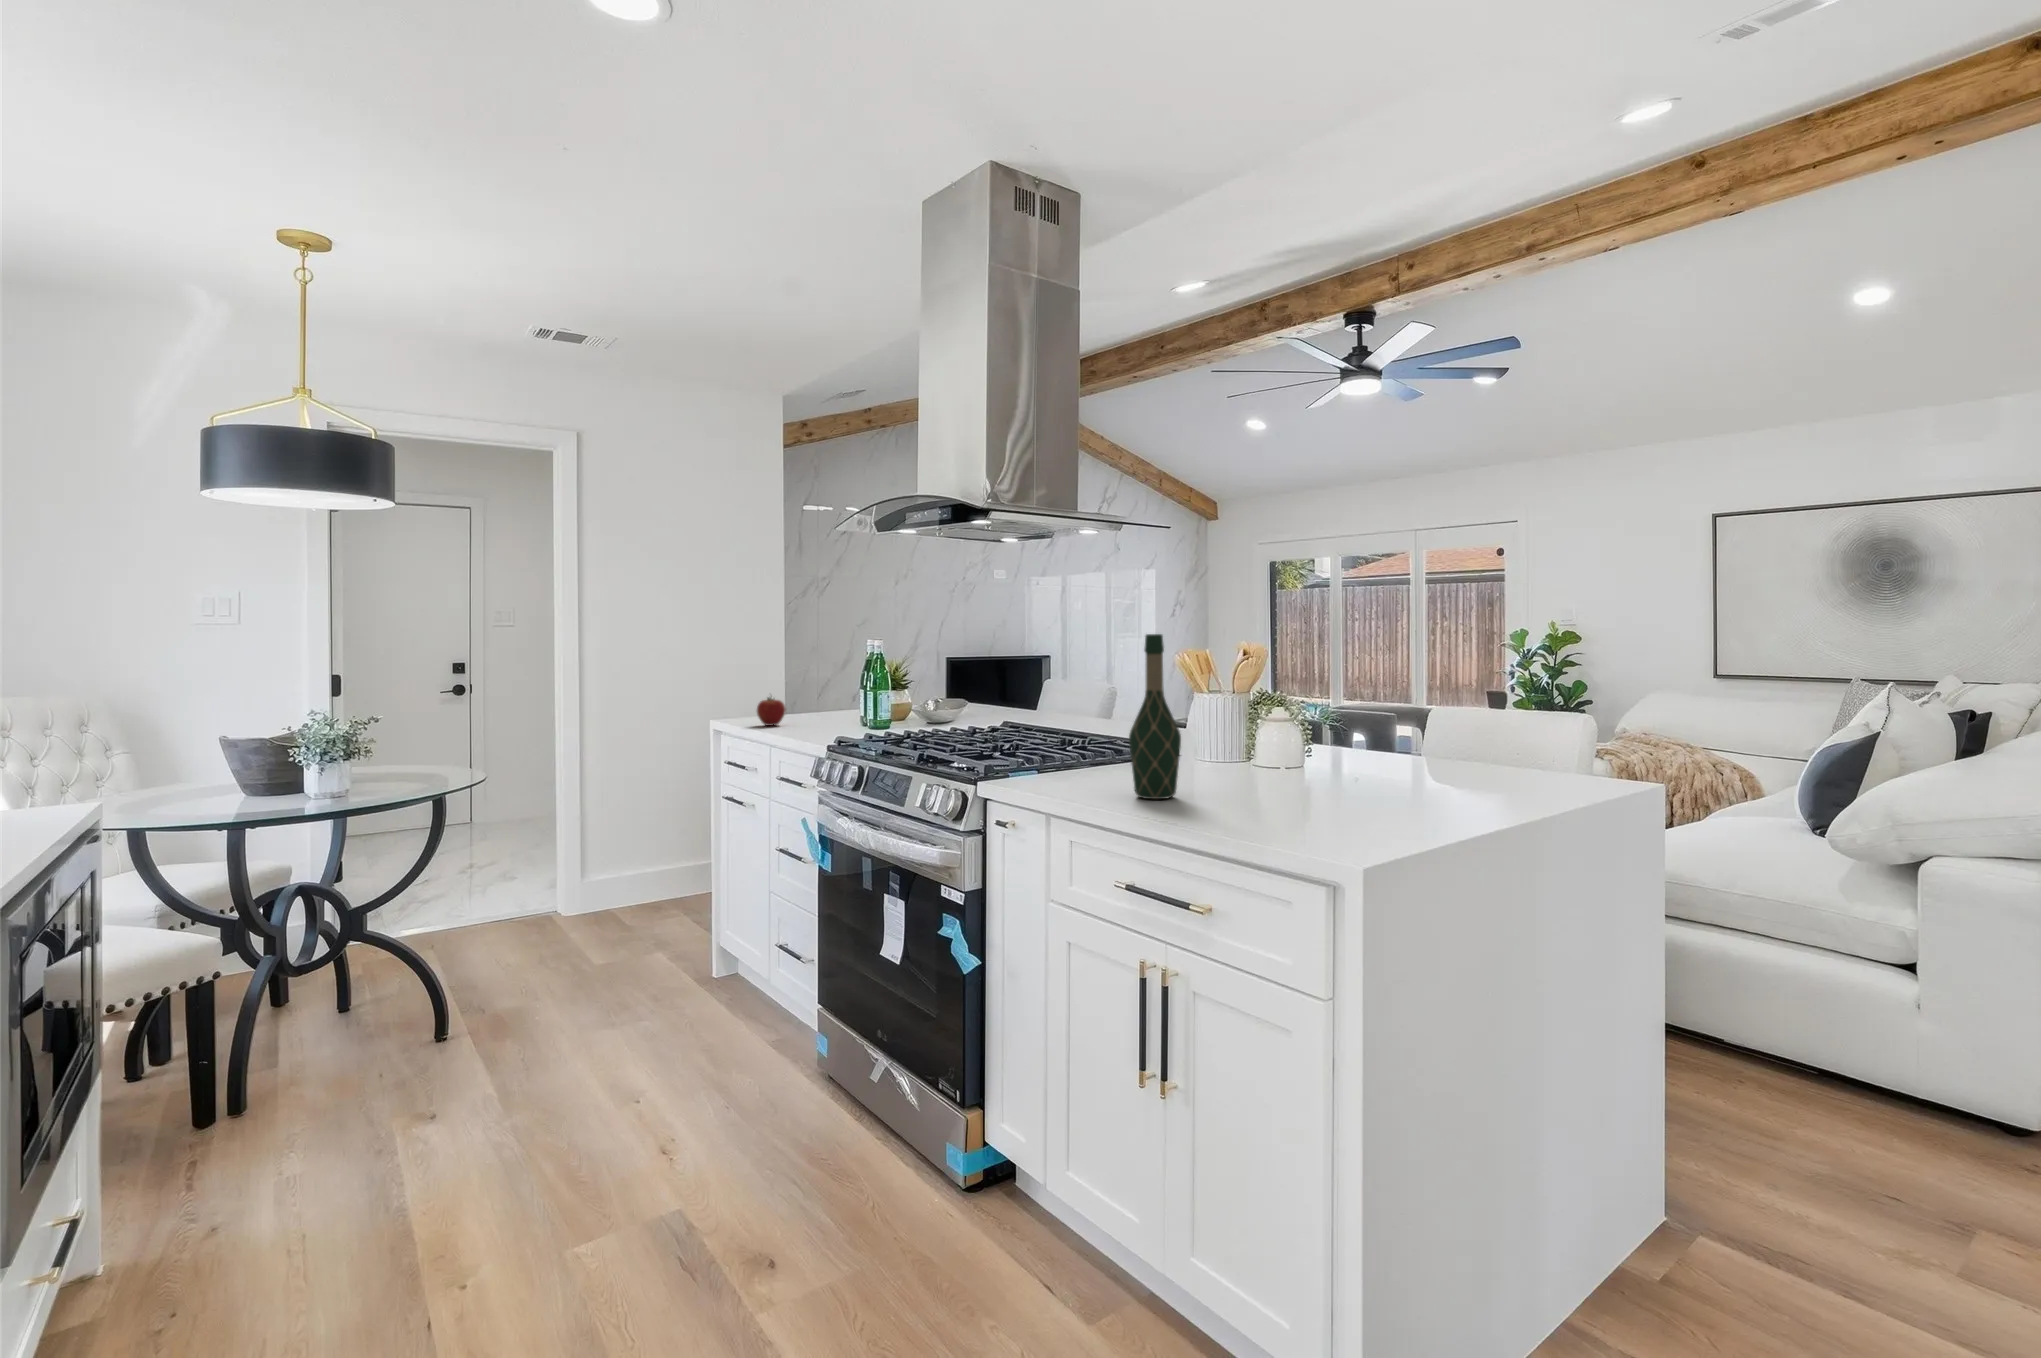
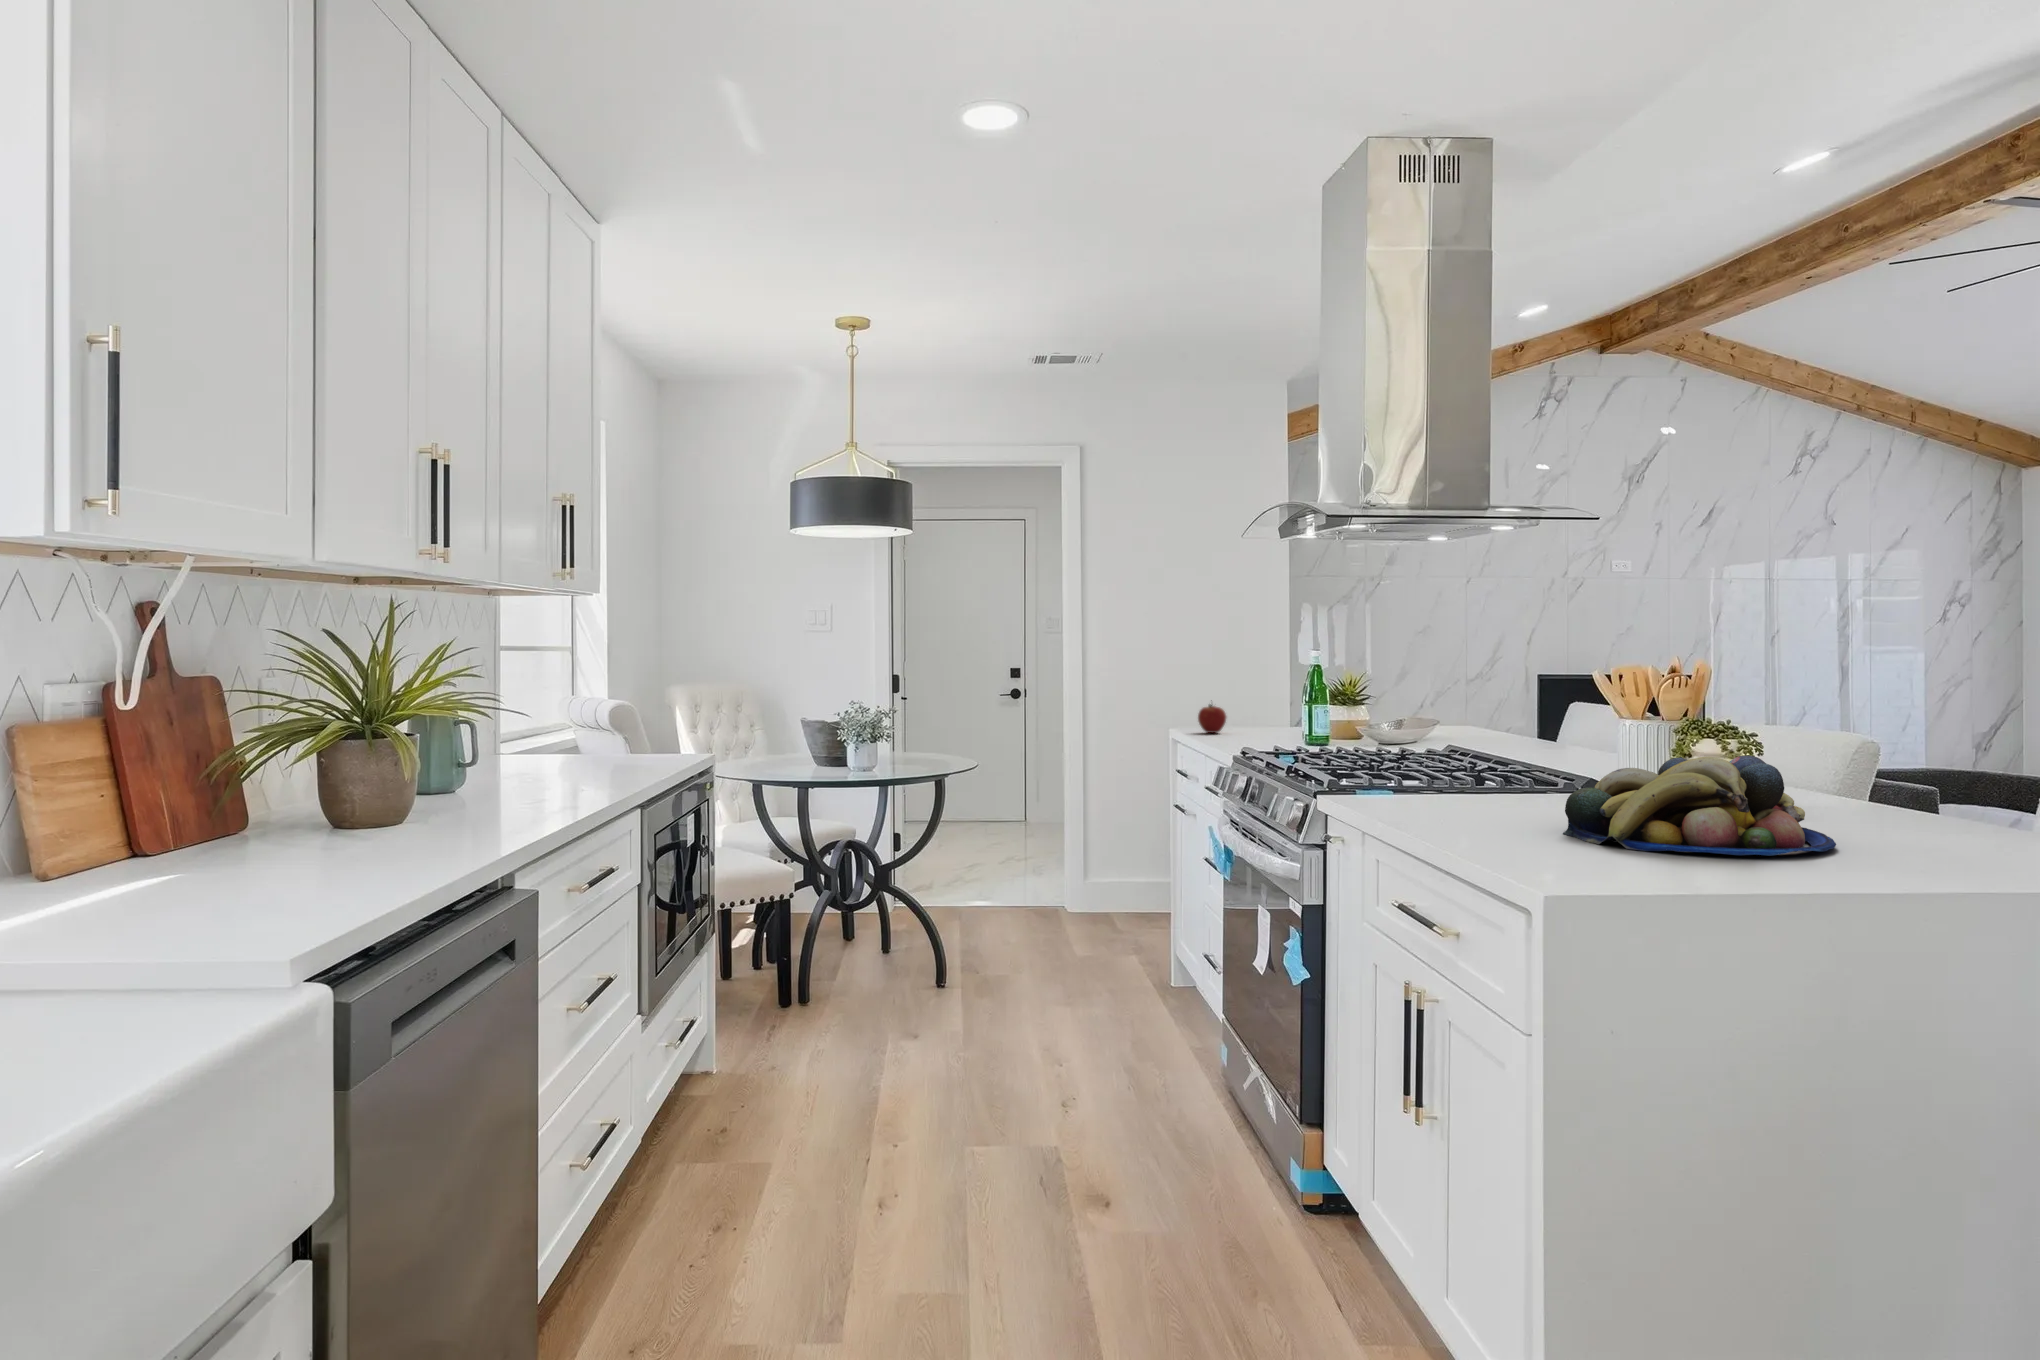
wine bottle: present [1129,634,1181,799] -> none [1425,641,1486,819]
fruit bowl: none [1251,726,1446,814] -> present [1563,756,1836,856]

